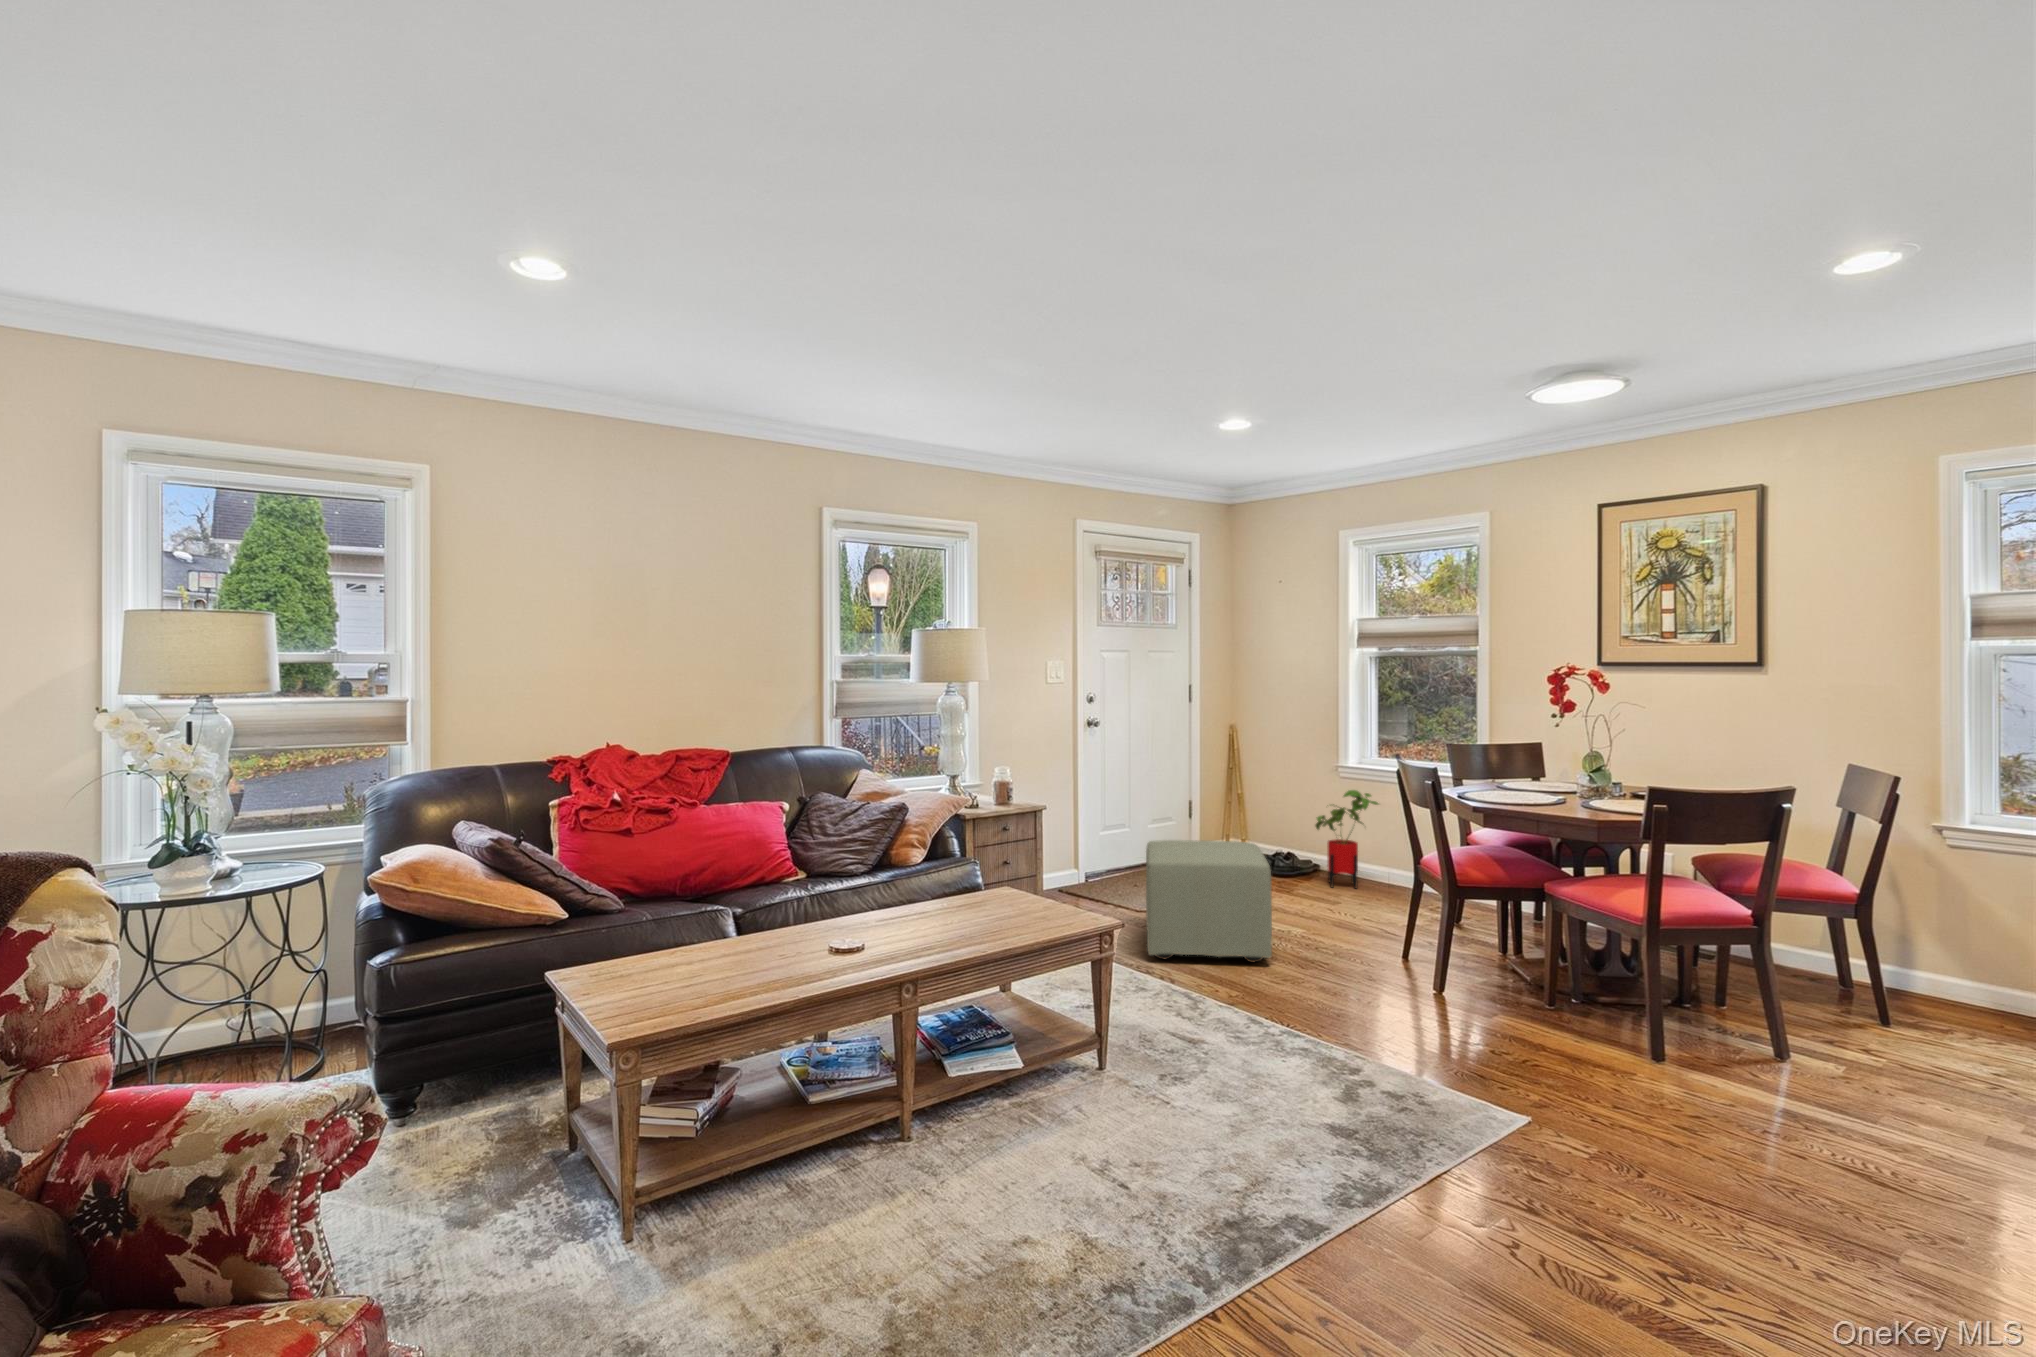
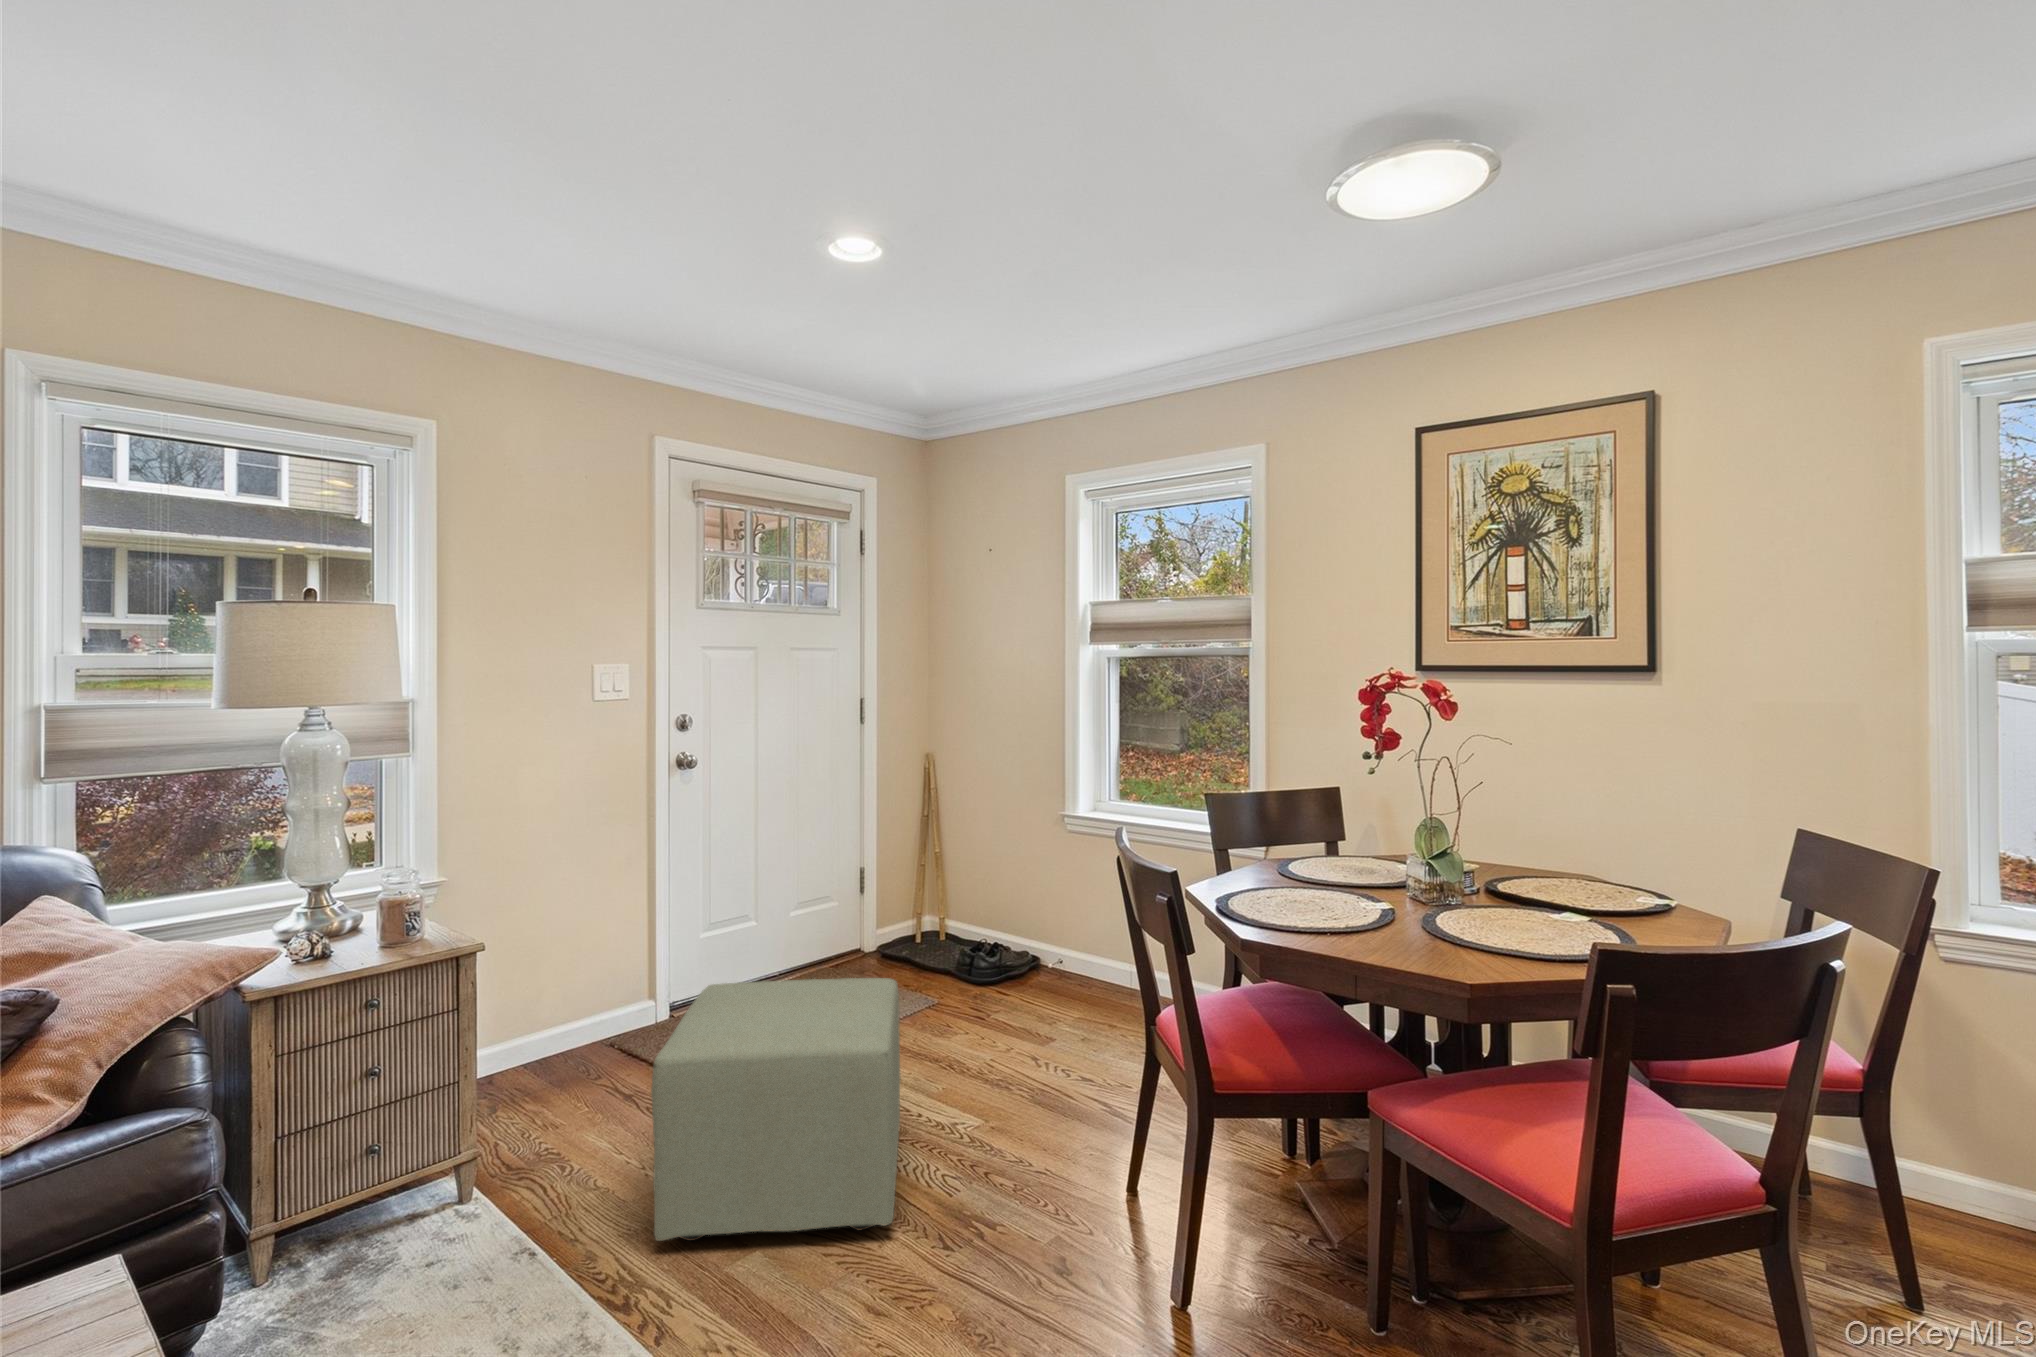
house plant: present [1315,790,1378,888] -> none [1026,855,1118,1002]

